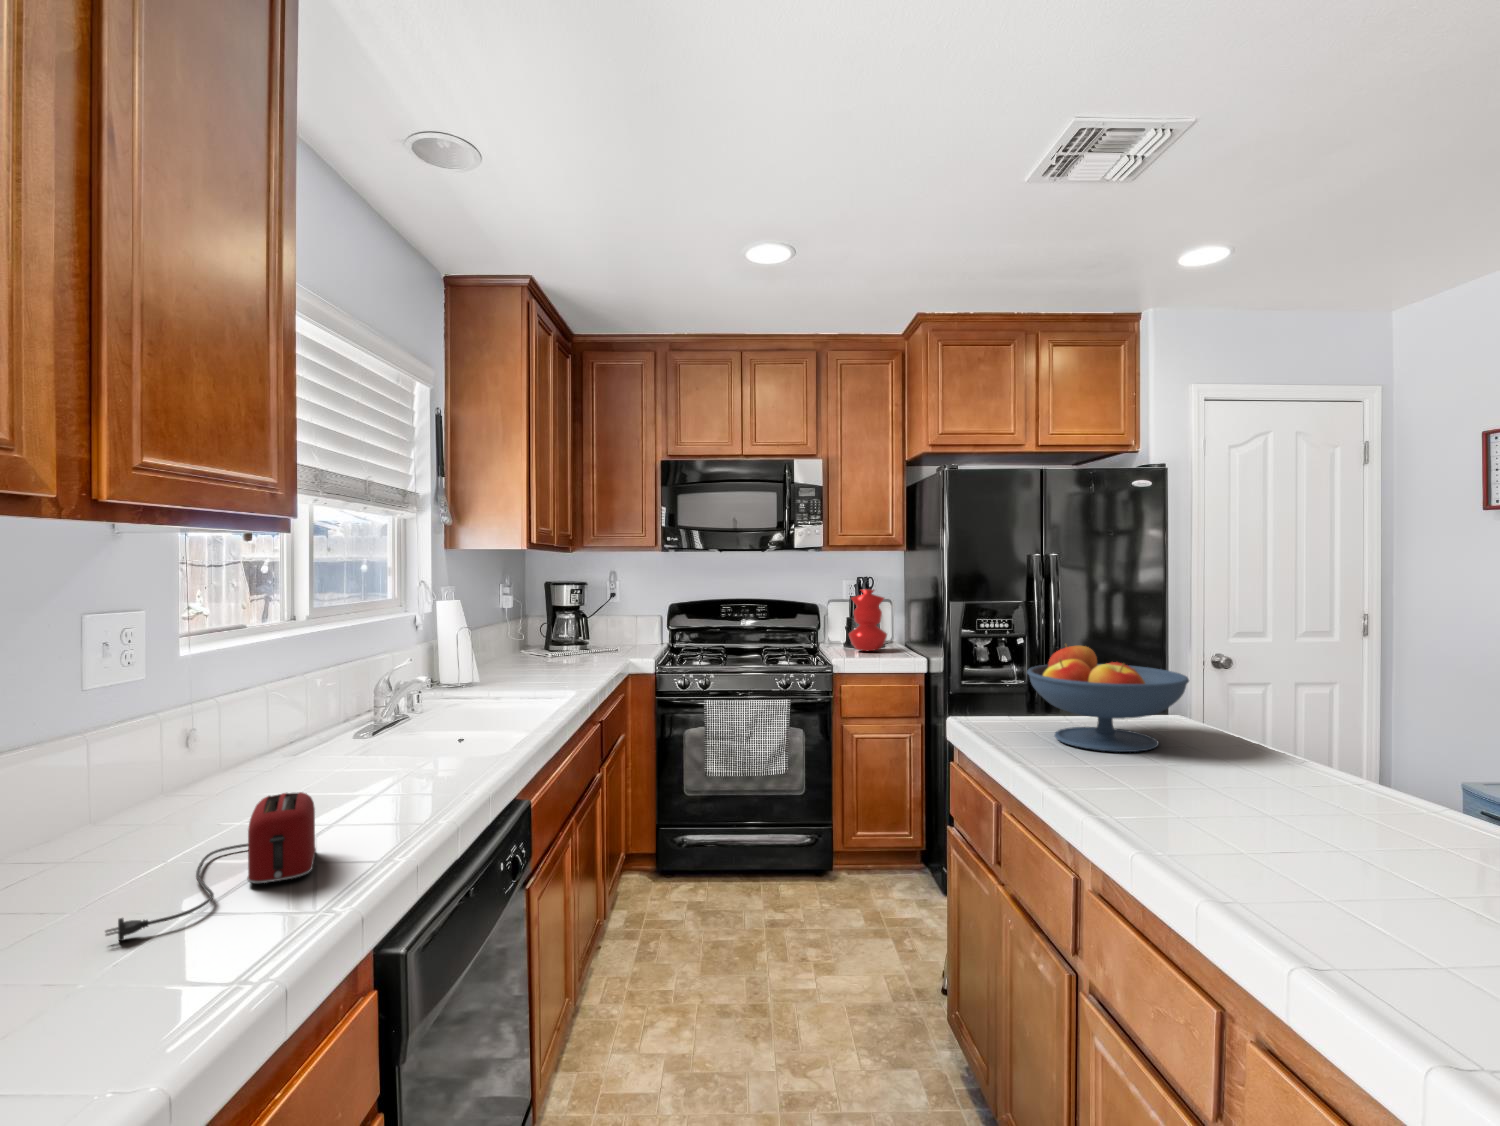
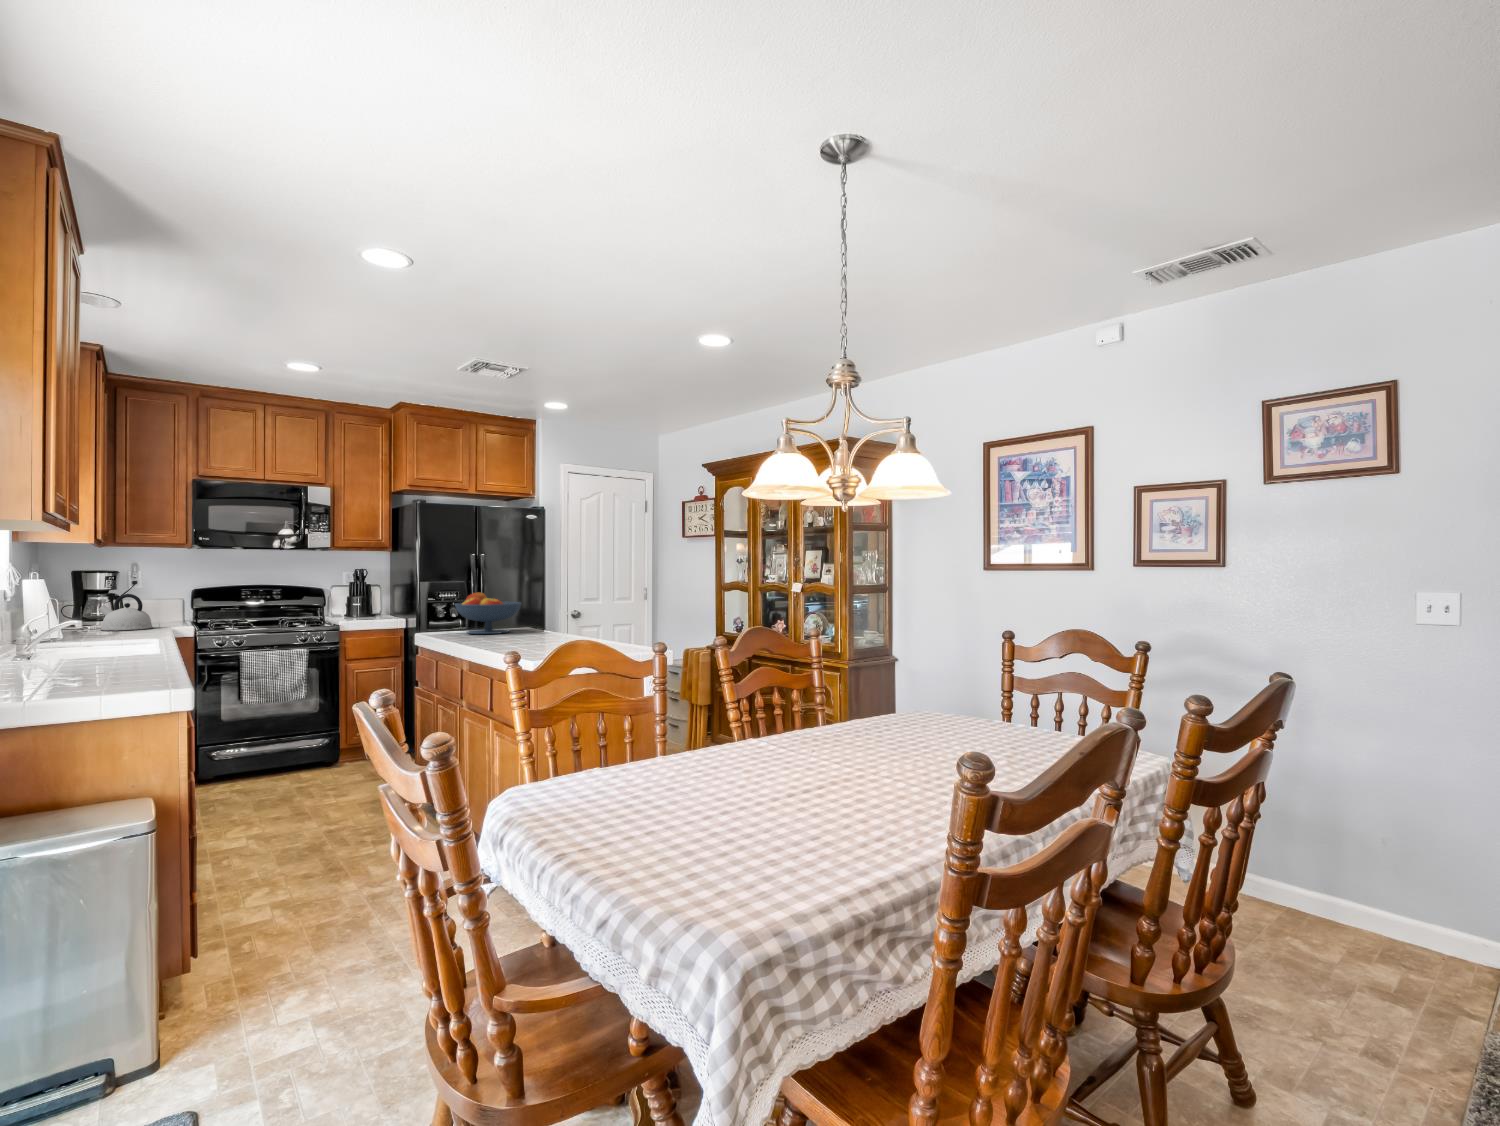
vase: present [849,589,887,651] -> none [349,577,378,618]
kettle: none [563,612,617,661] -> present [99,594,153,630]
toaster: present [105,792,316,941] -> none [58,645,132,685]

